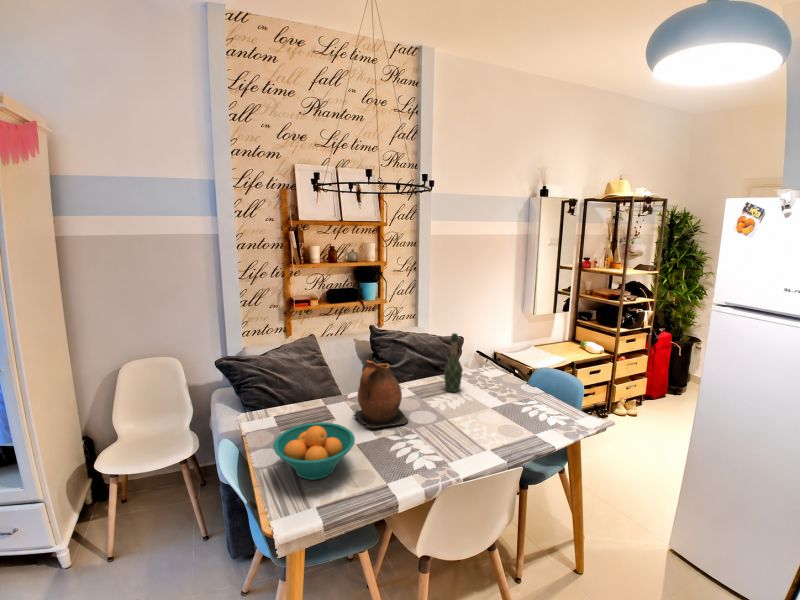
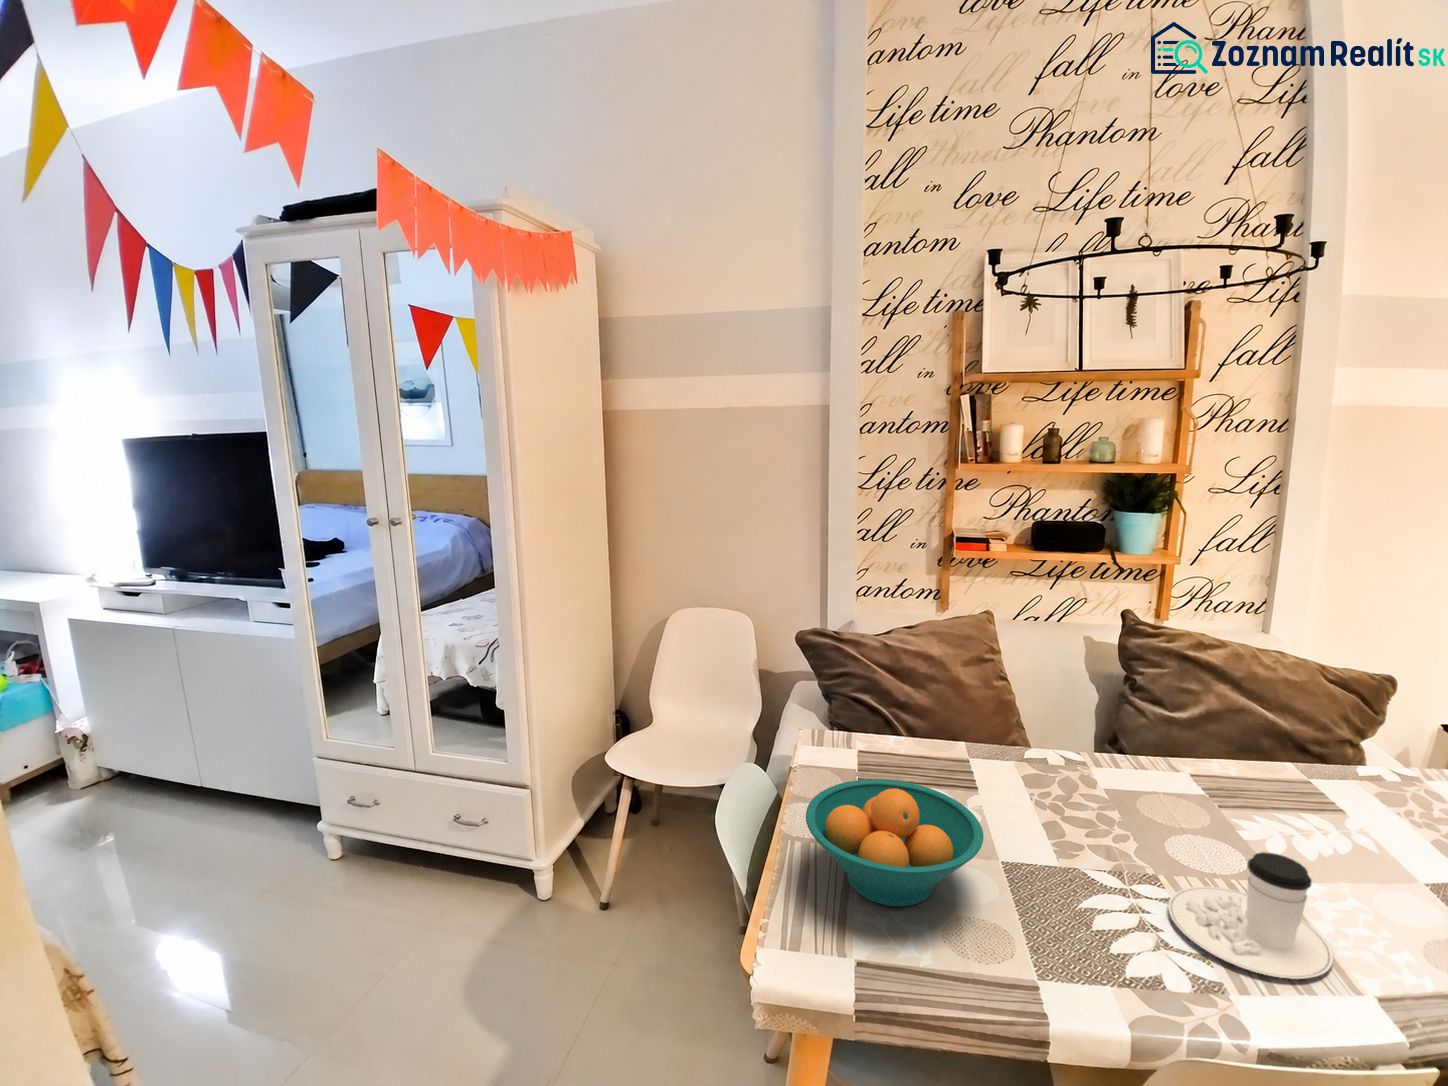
wine bottle: present [444,333,463,392] -> none [1306,655,1372,816]
ceramic pitcher: present [354,360,408,428] -> none [1019,675,1160,855]
coffee cup: none [418,409,468,453] -> present [1168,852,1333,979]

